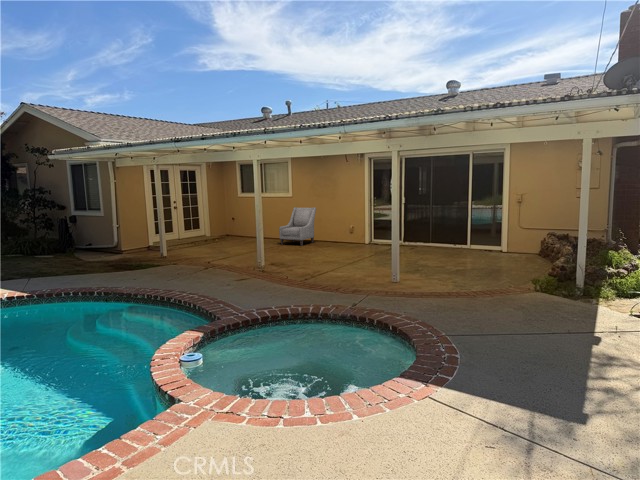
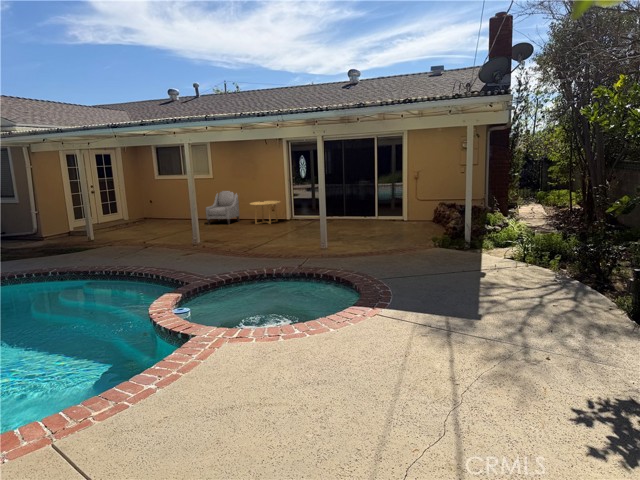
round table: none [324,223,357,248] -> present [250,201,280,224]

